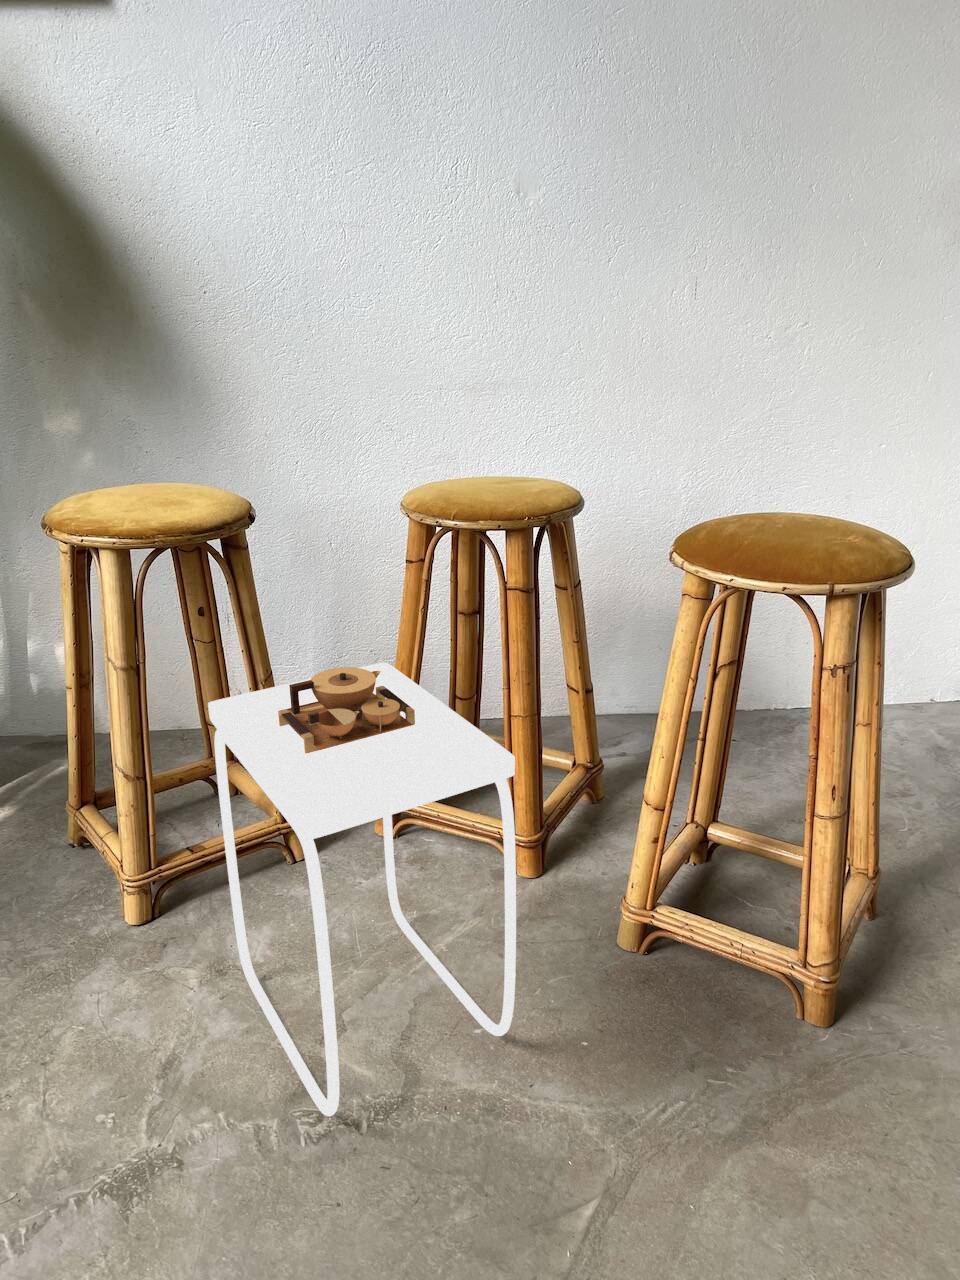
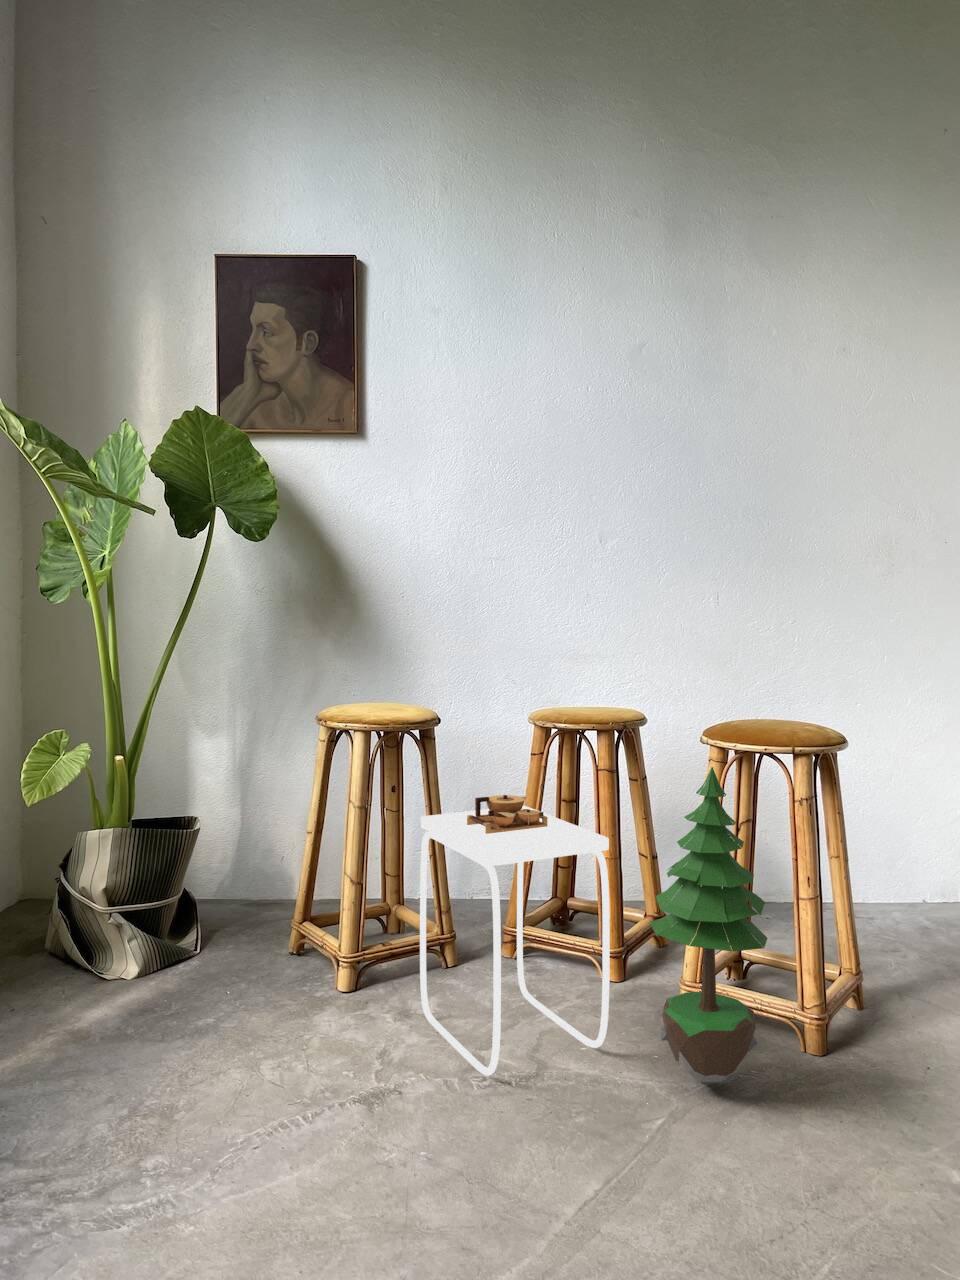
potted tree: none [580,659,774,1123] -> present [650,767,767,1086]

